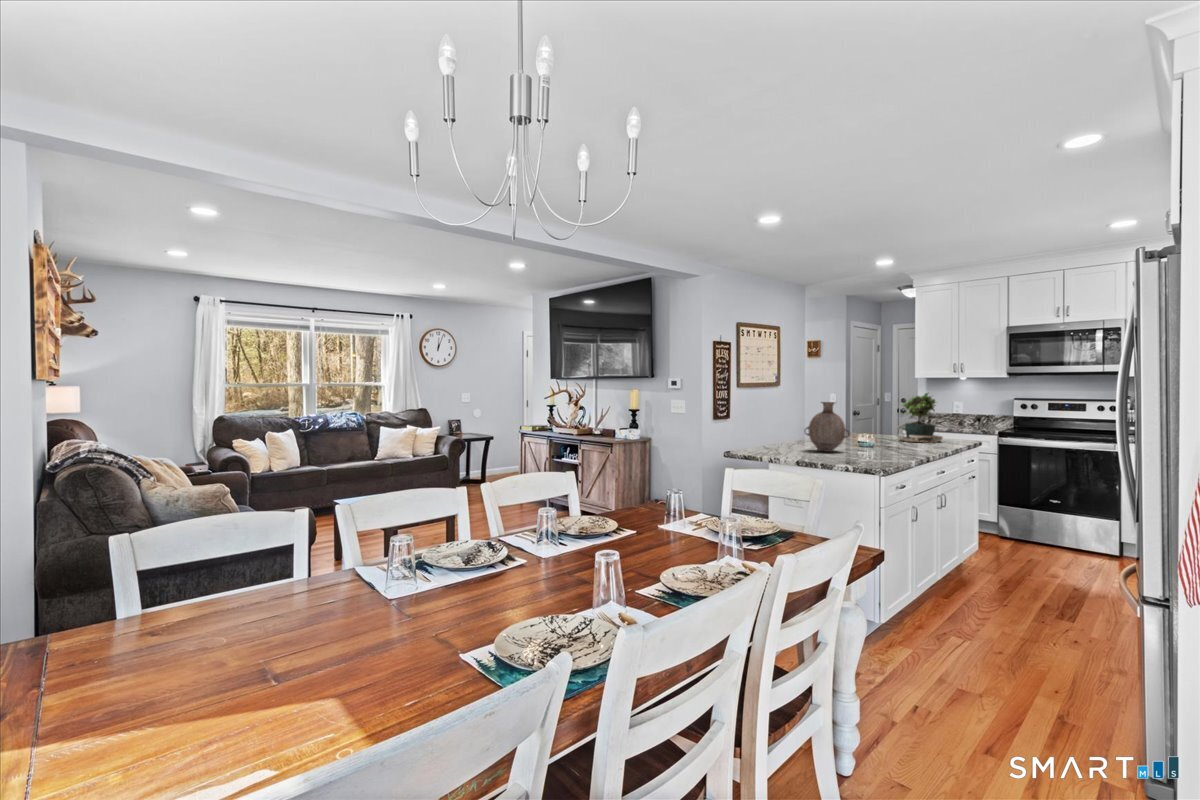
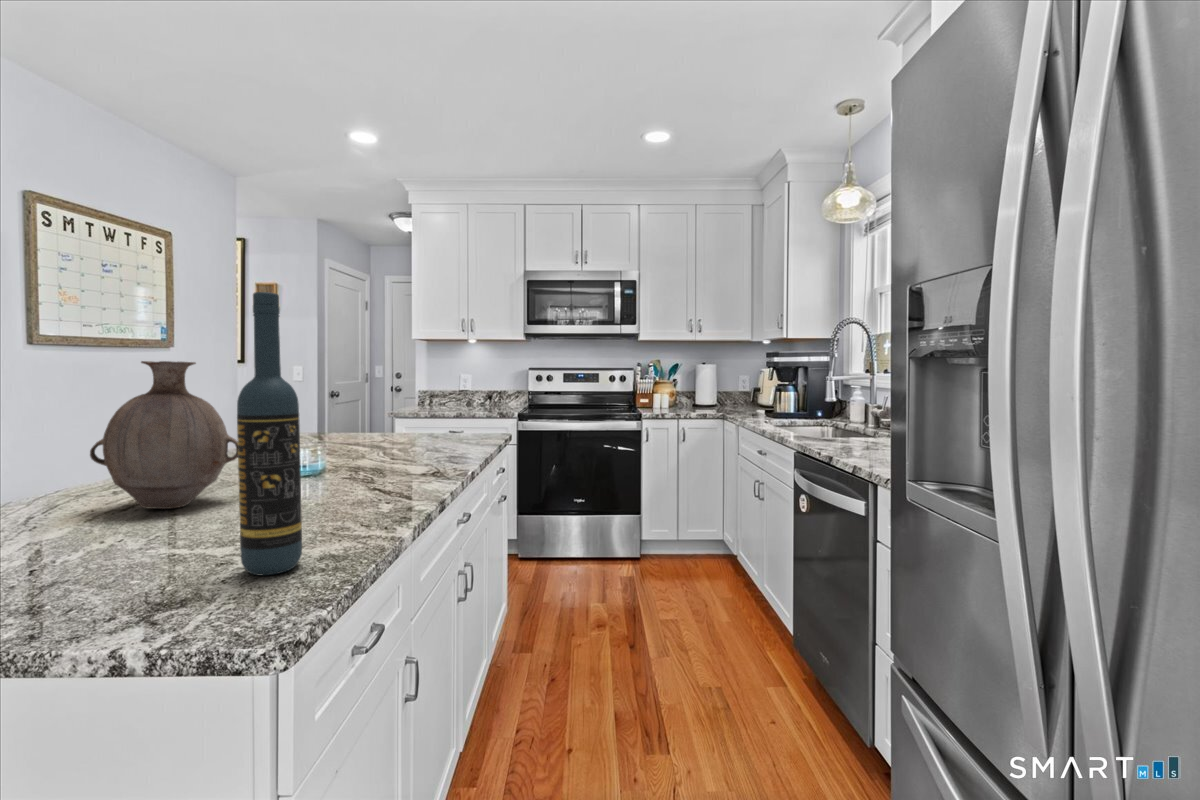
wine bottle: none [866,386,883,465] -> present [237,292,302,575]
potted plant: present [899,393,942,443] -> none [369,349,456,448]

